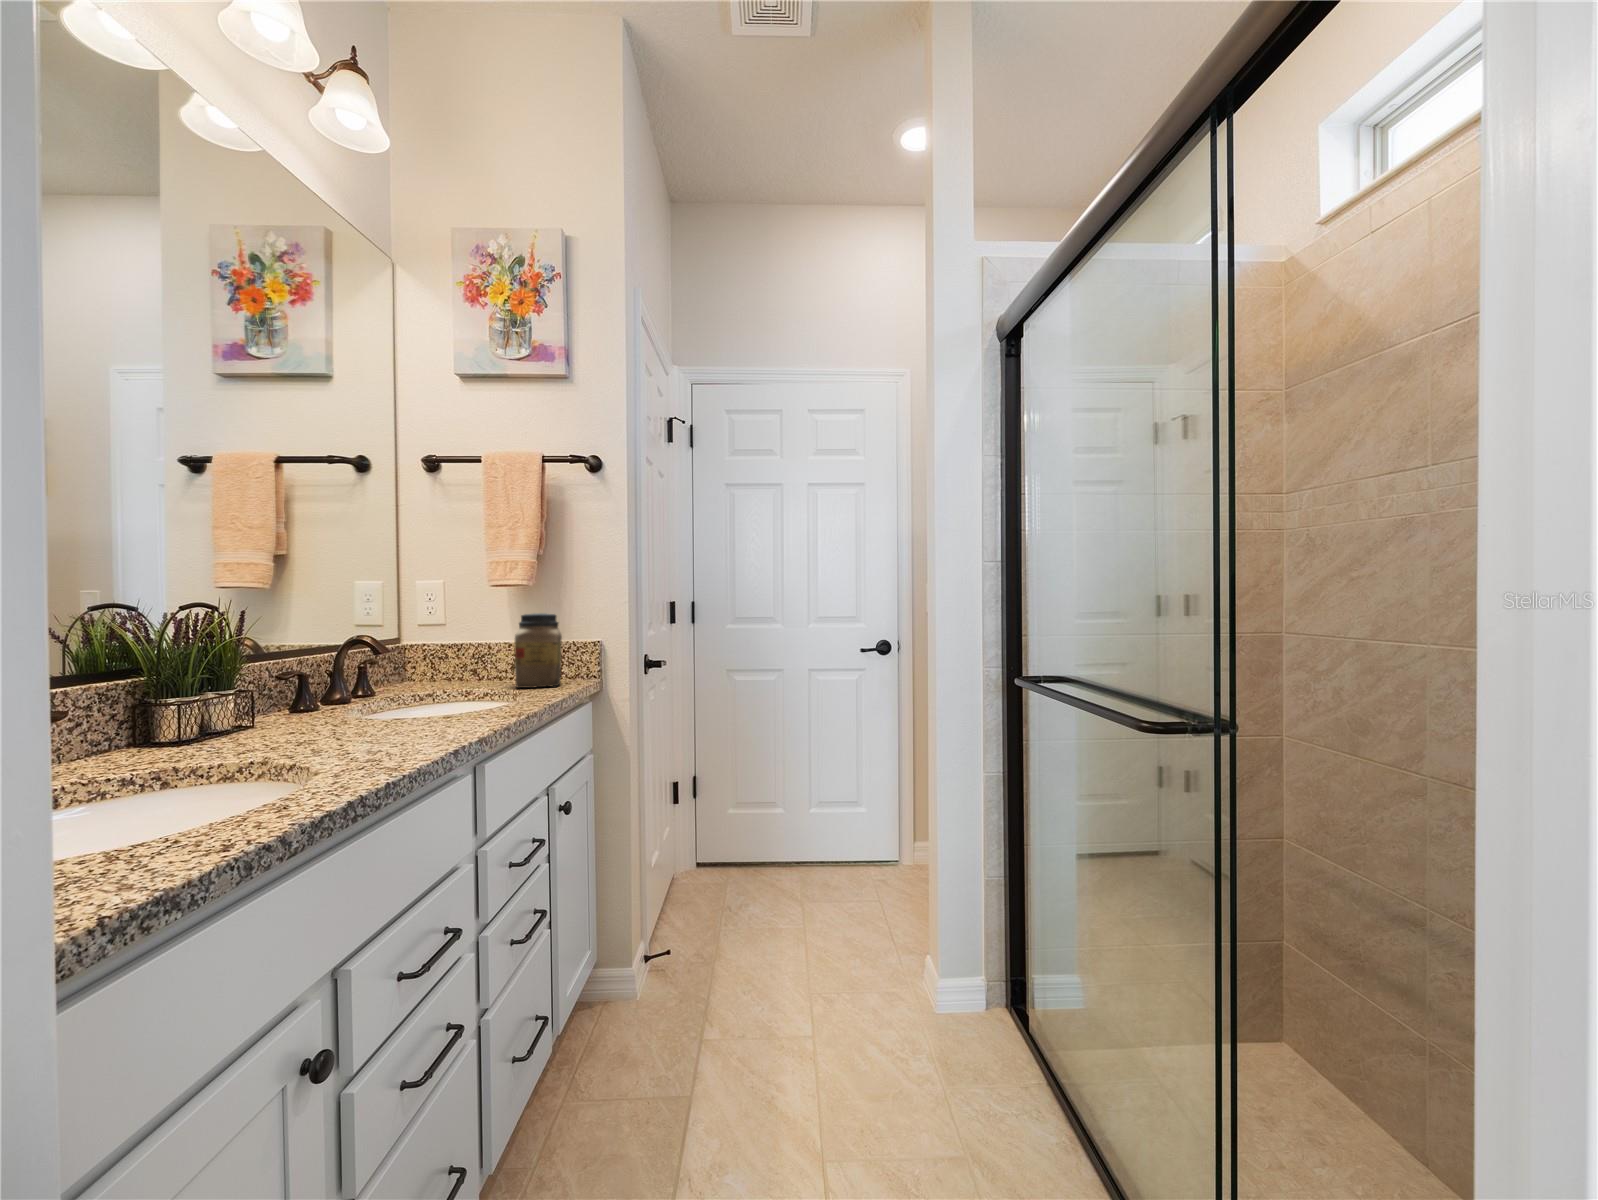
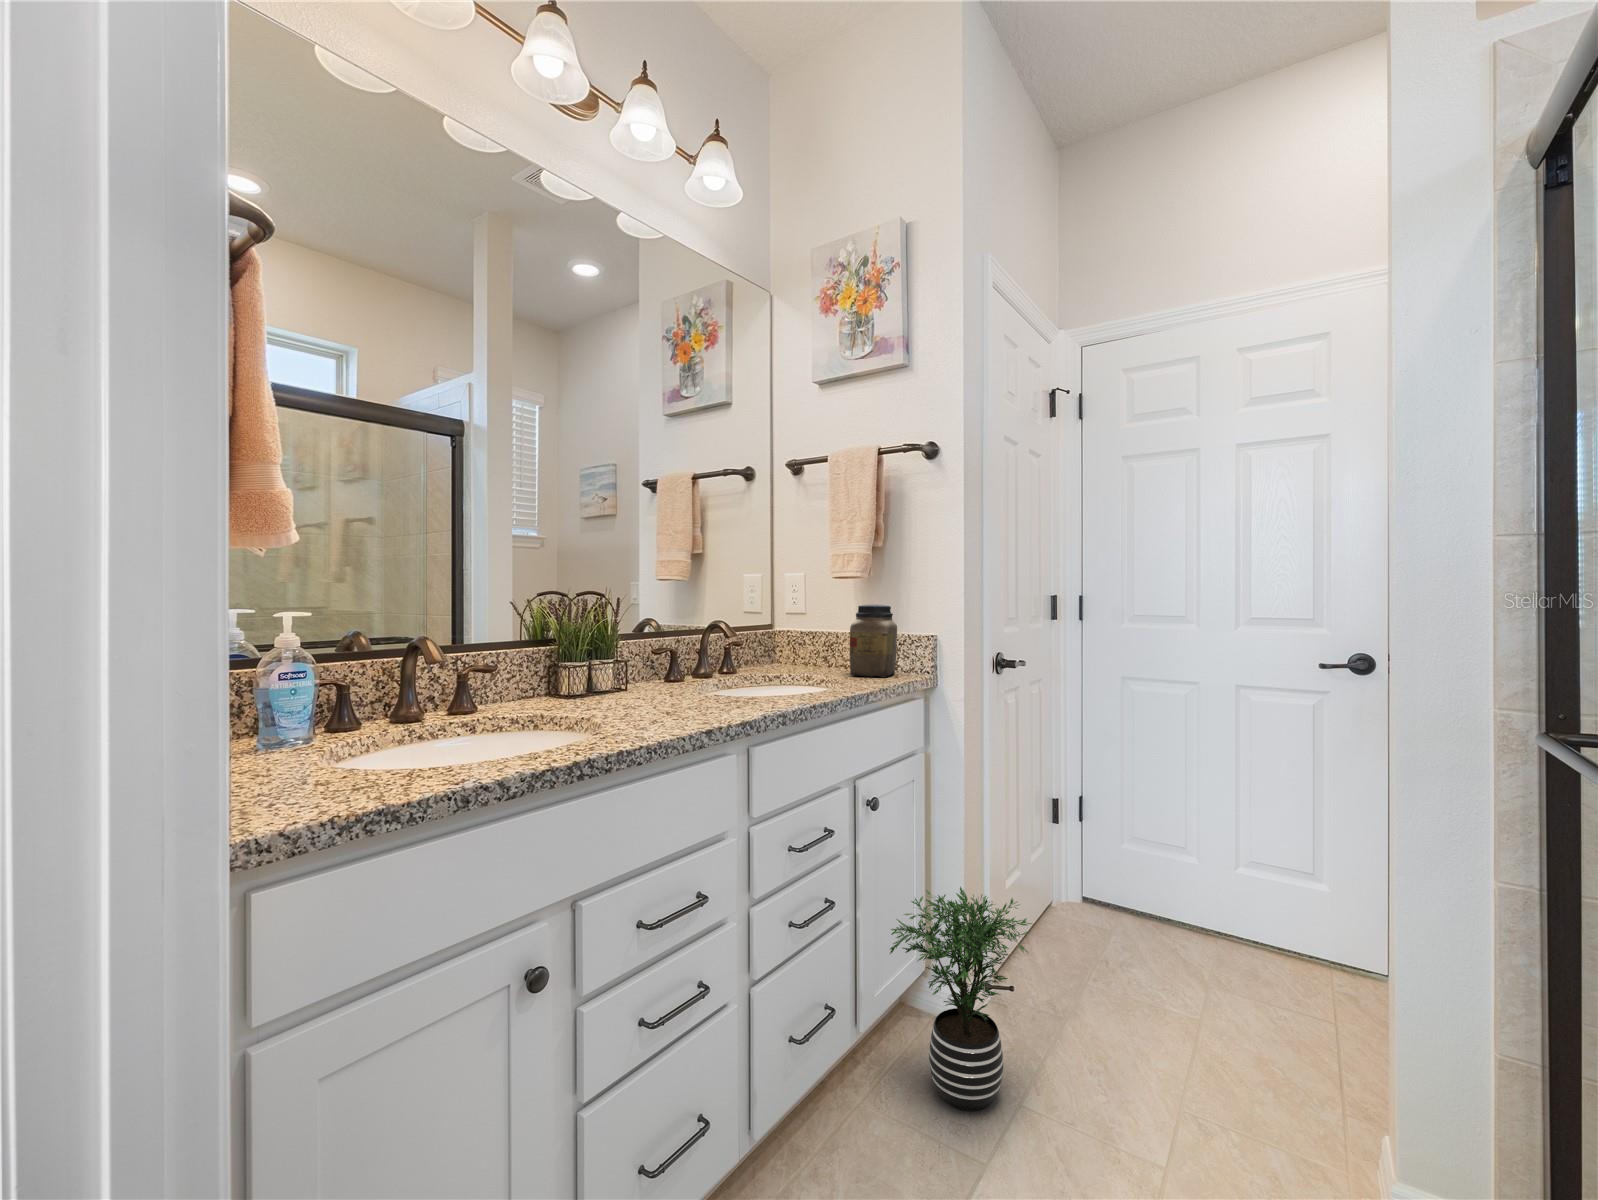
potted plant: none [595,876,734,1087] -> present [890,887,1032,1111]

